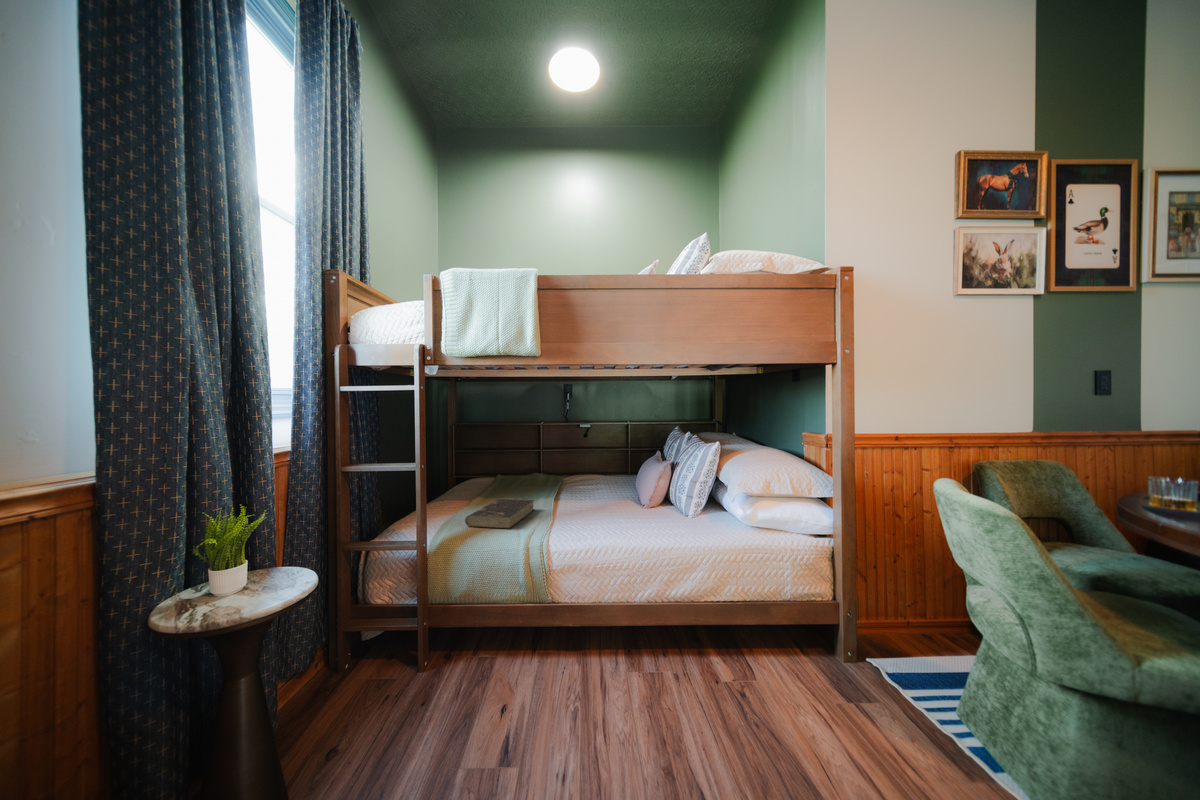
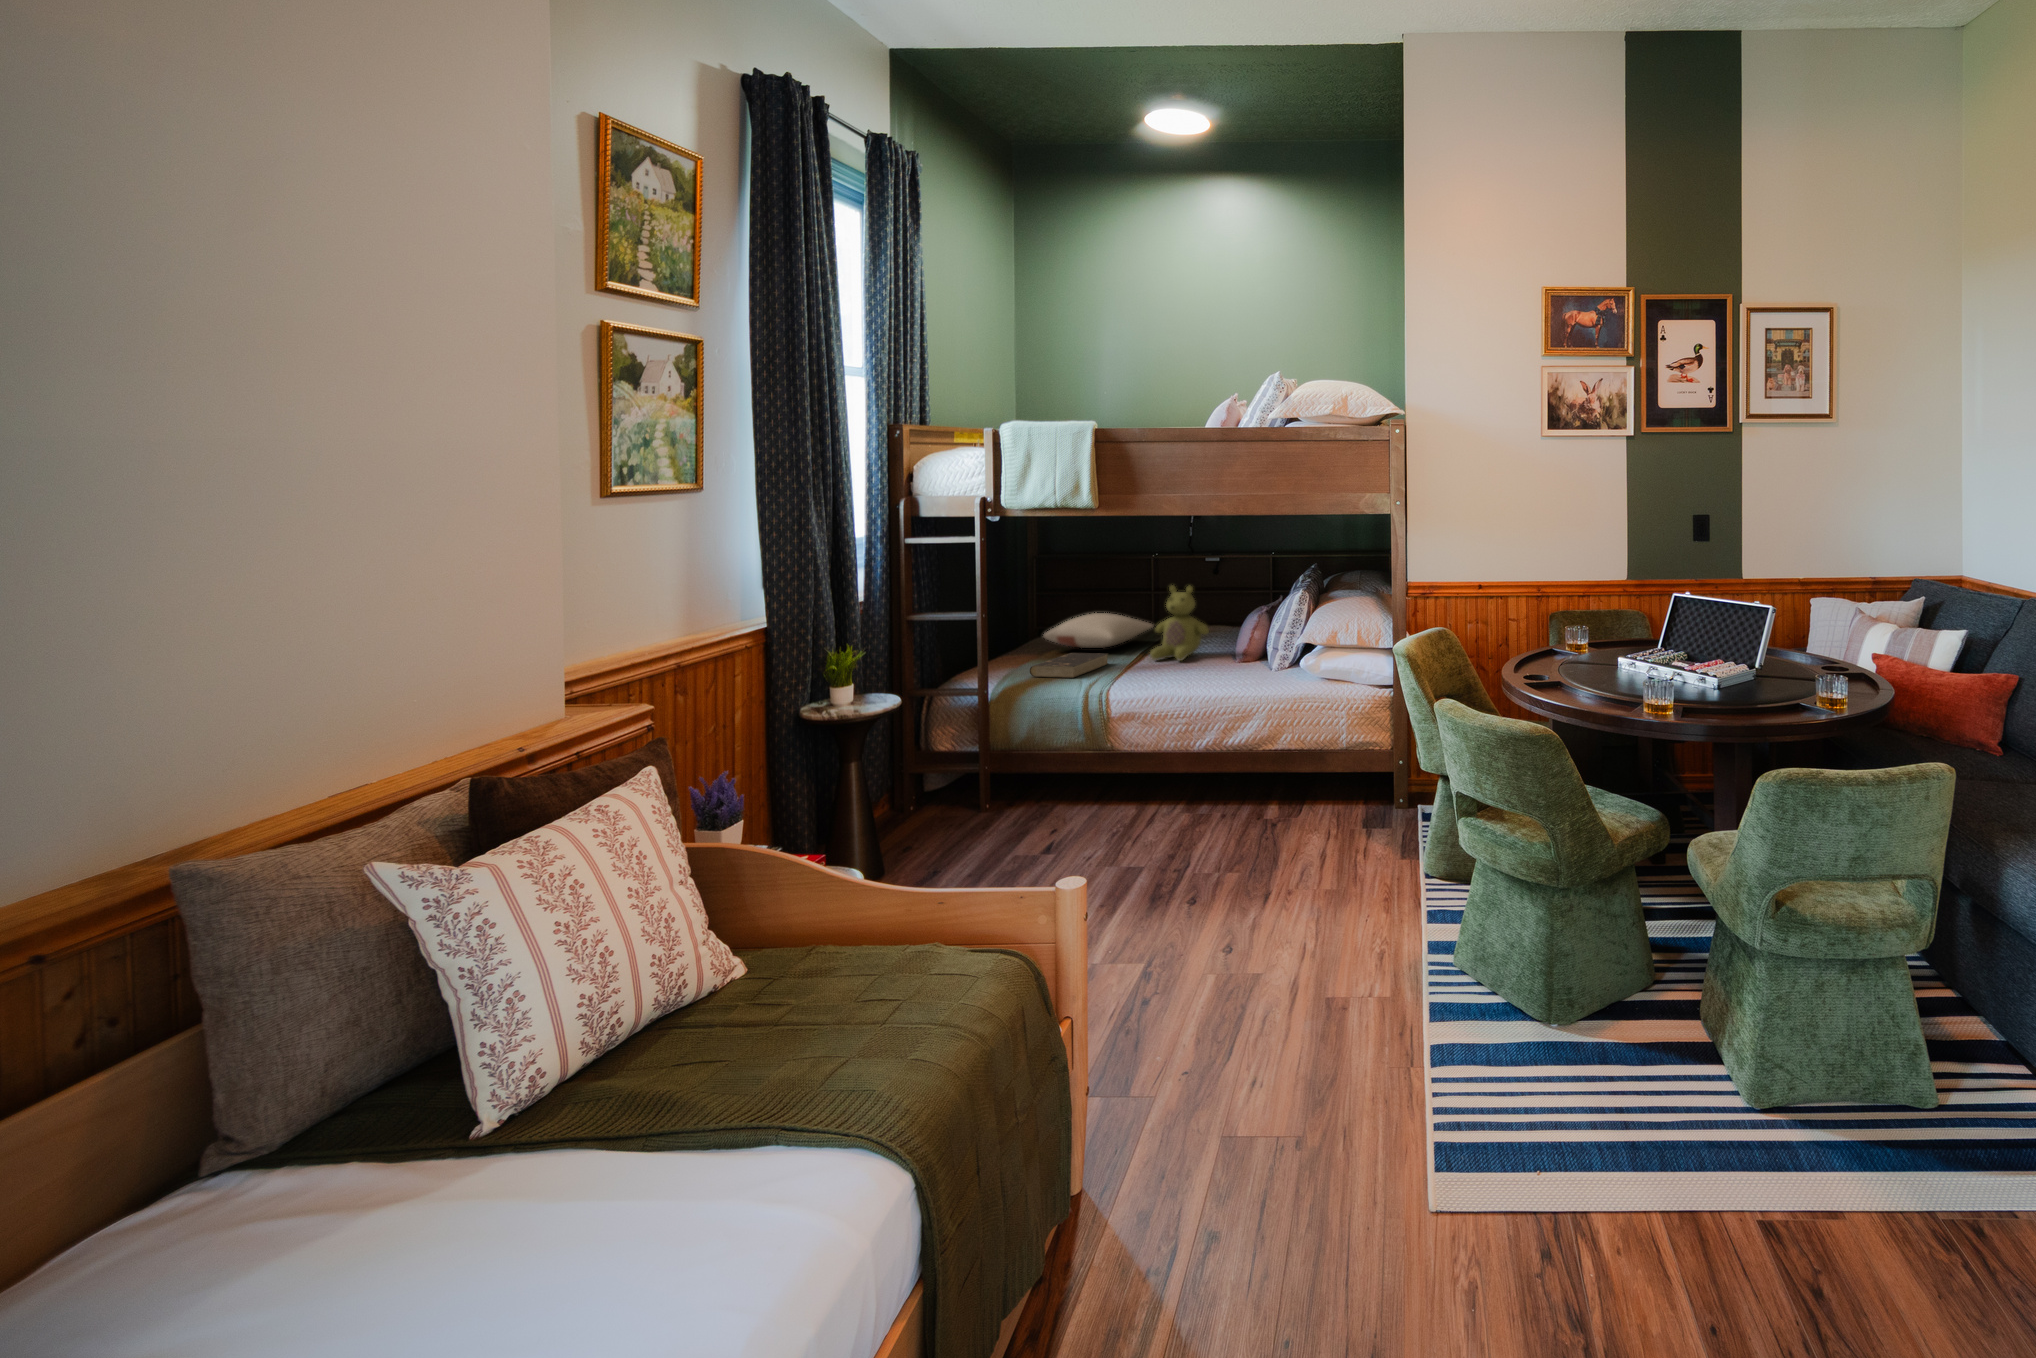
stuffed bear: none [570,438,620,507] -> present [1150,586,1209,661]
pillow: none [471,462,559,492] -> present [1044,613,1153,648]

